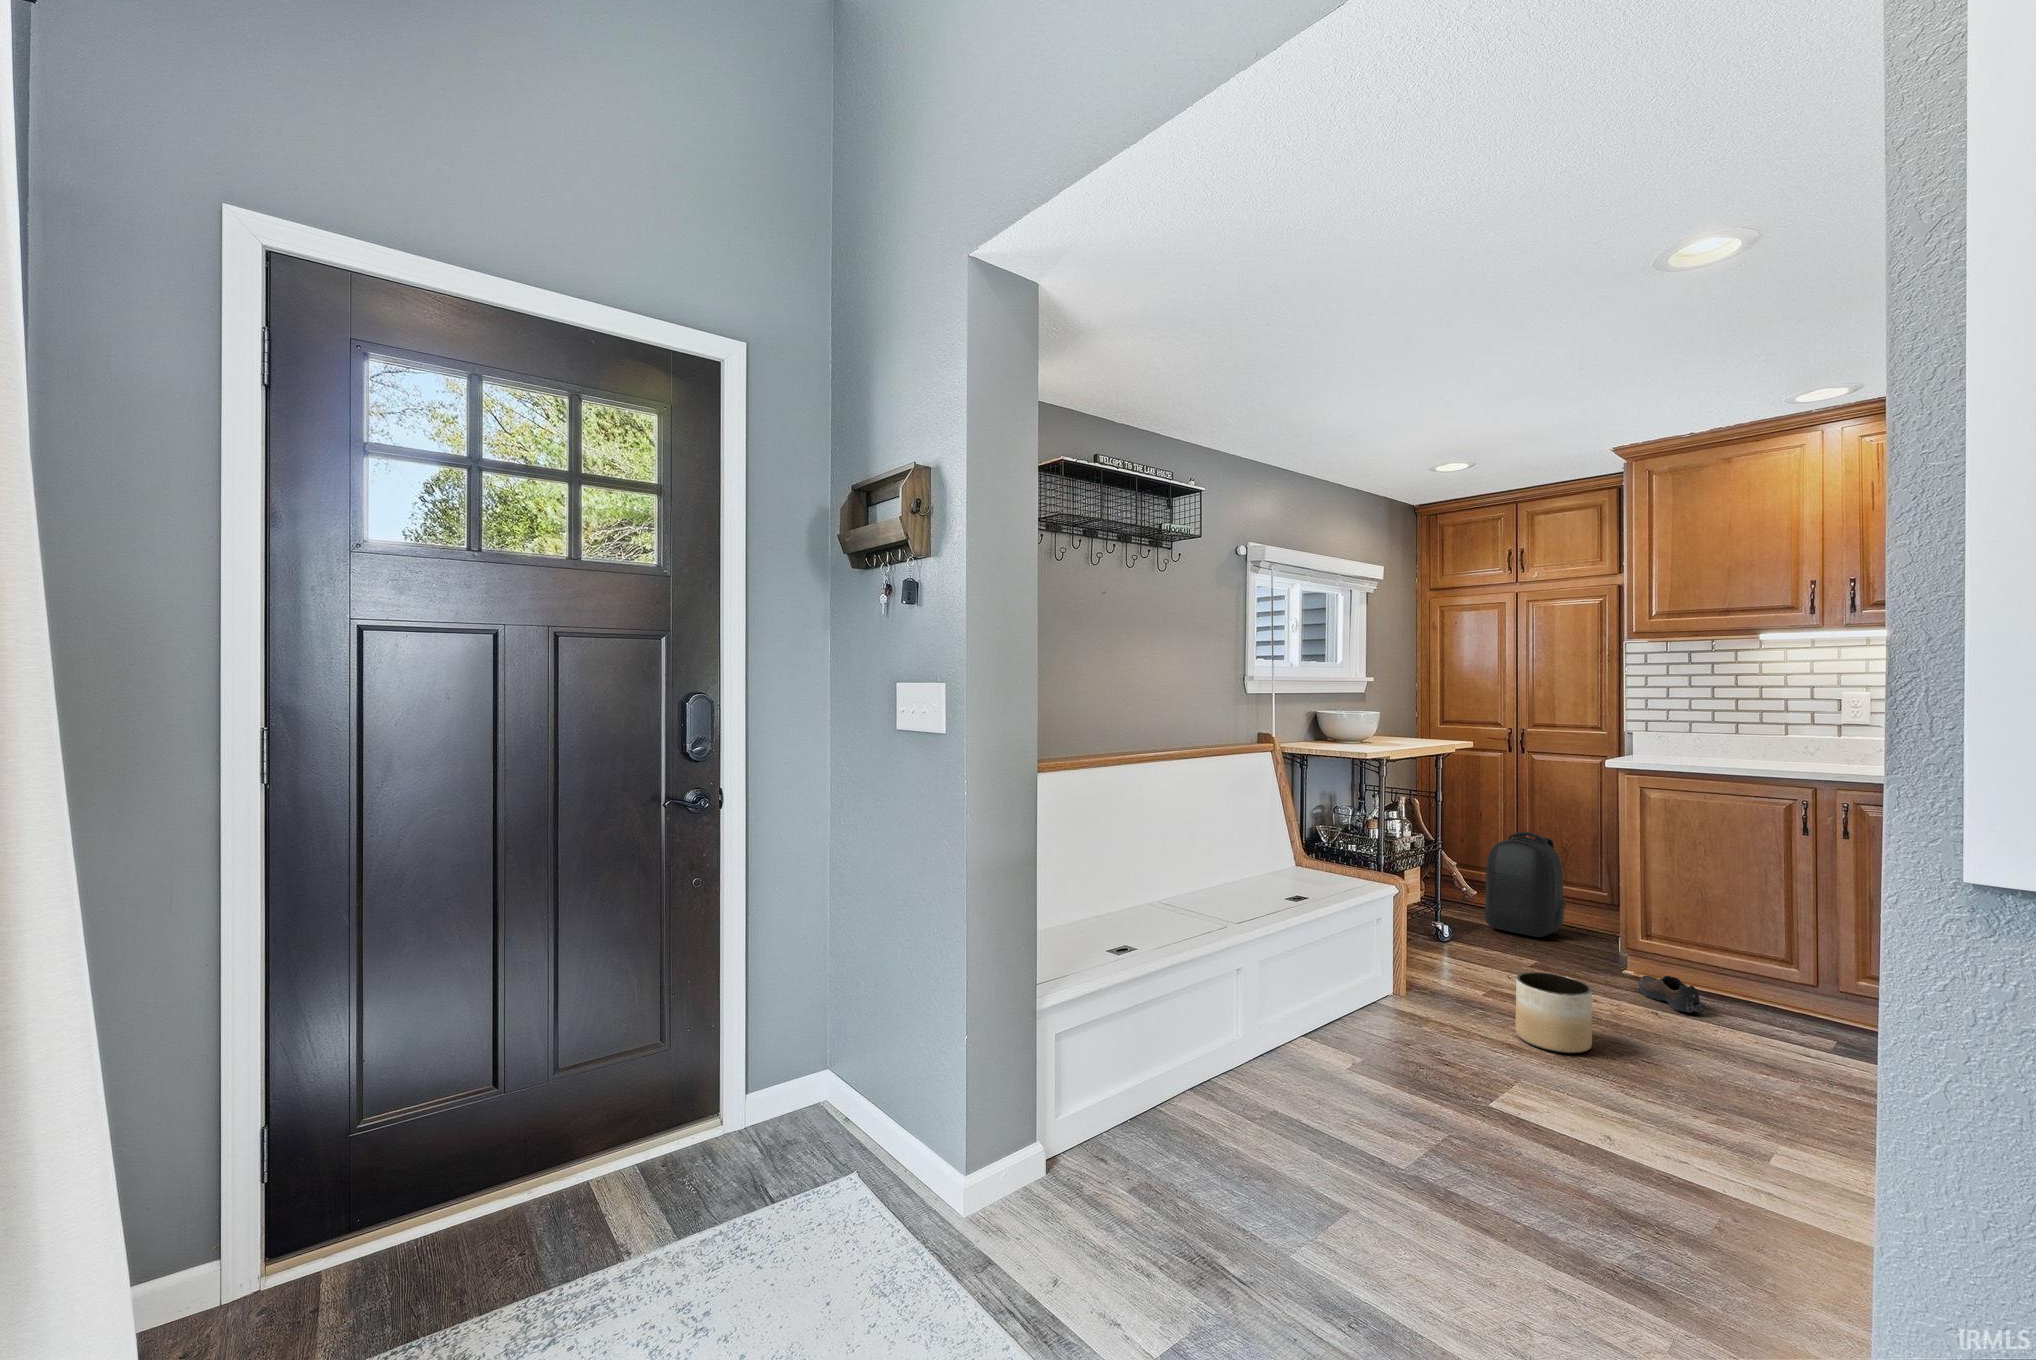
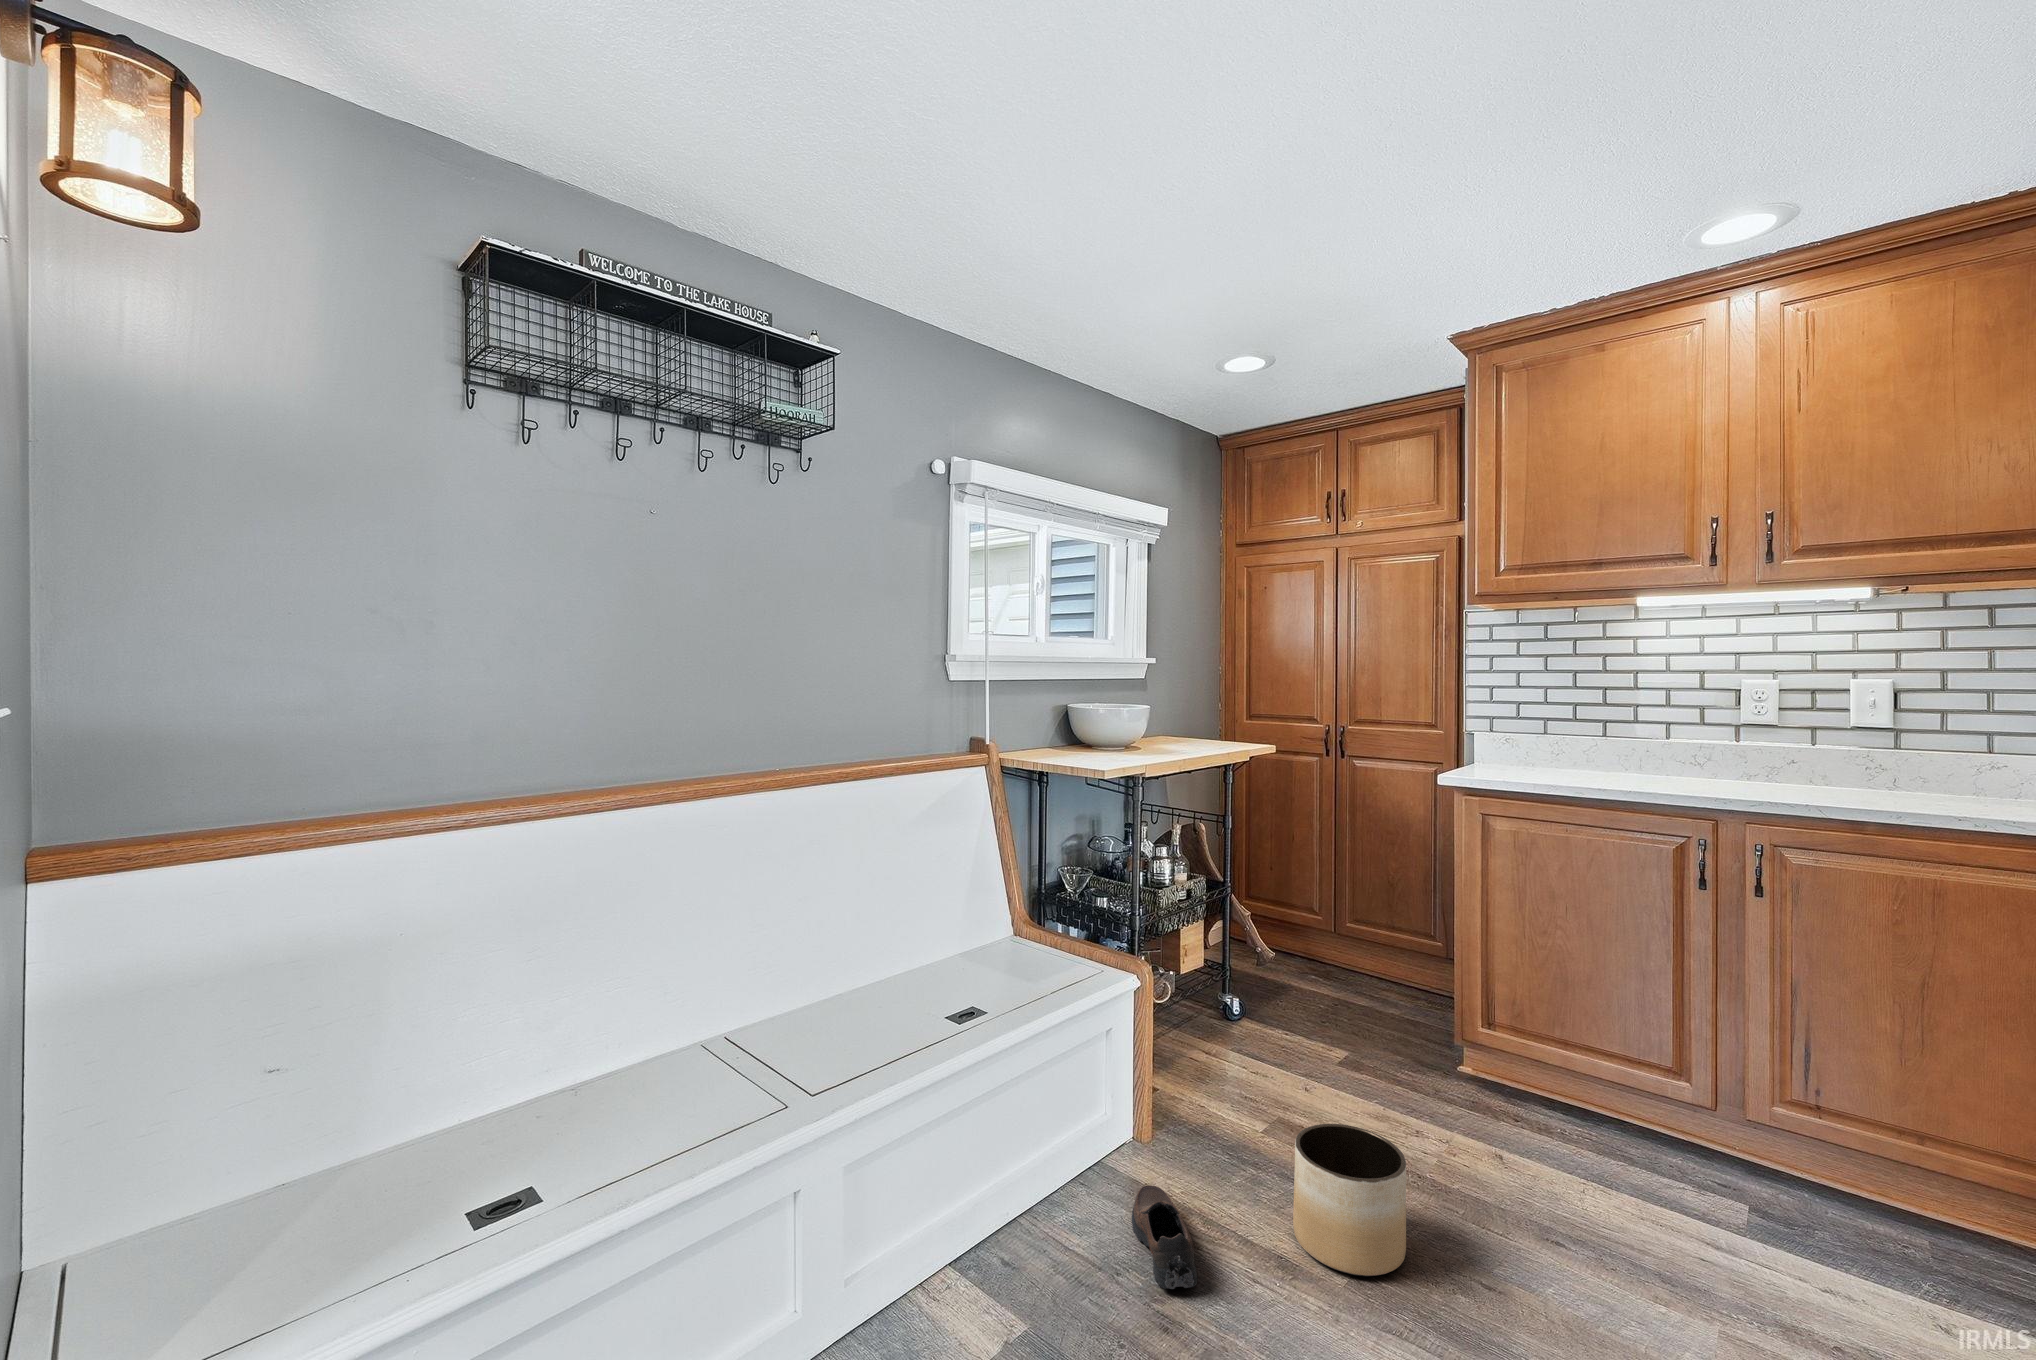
backpack: present [1485,832,1565,937] -> none [1289,865,1389,1010]
shoe: present [1639,976,1703,1012] -> present [1132,1186,1197,1289]

